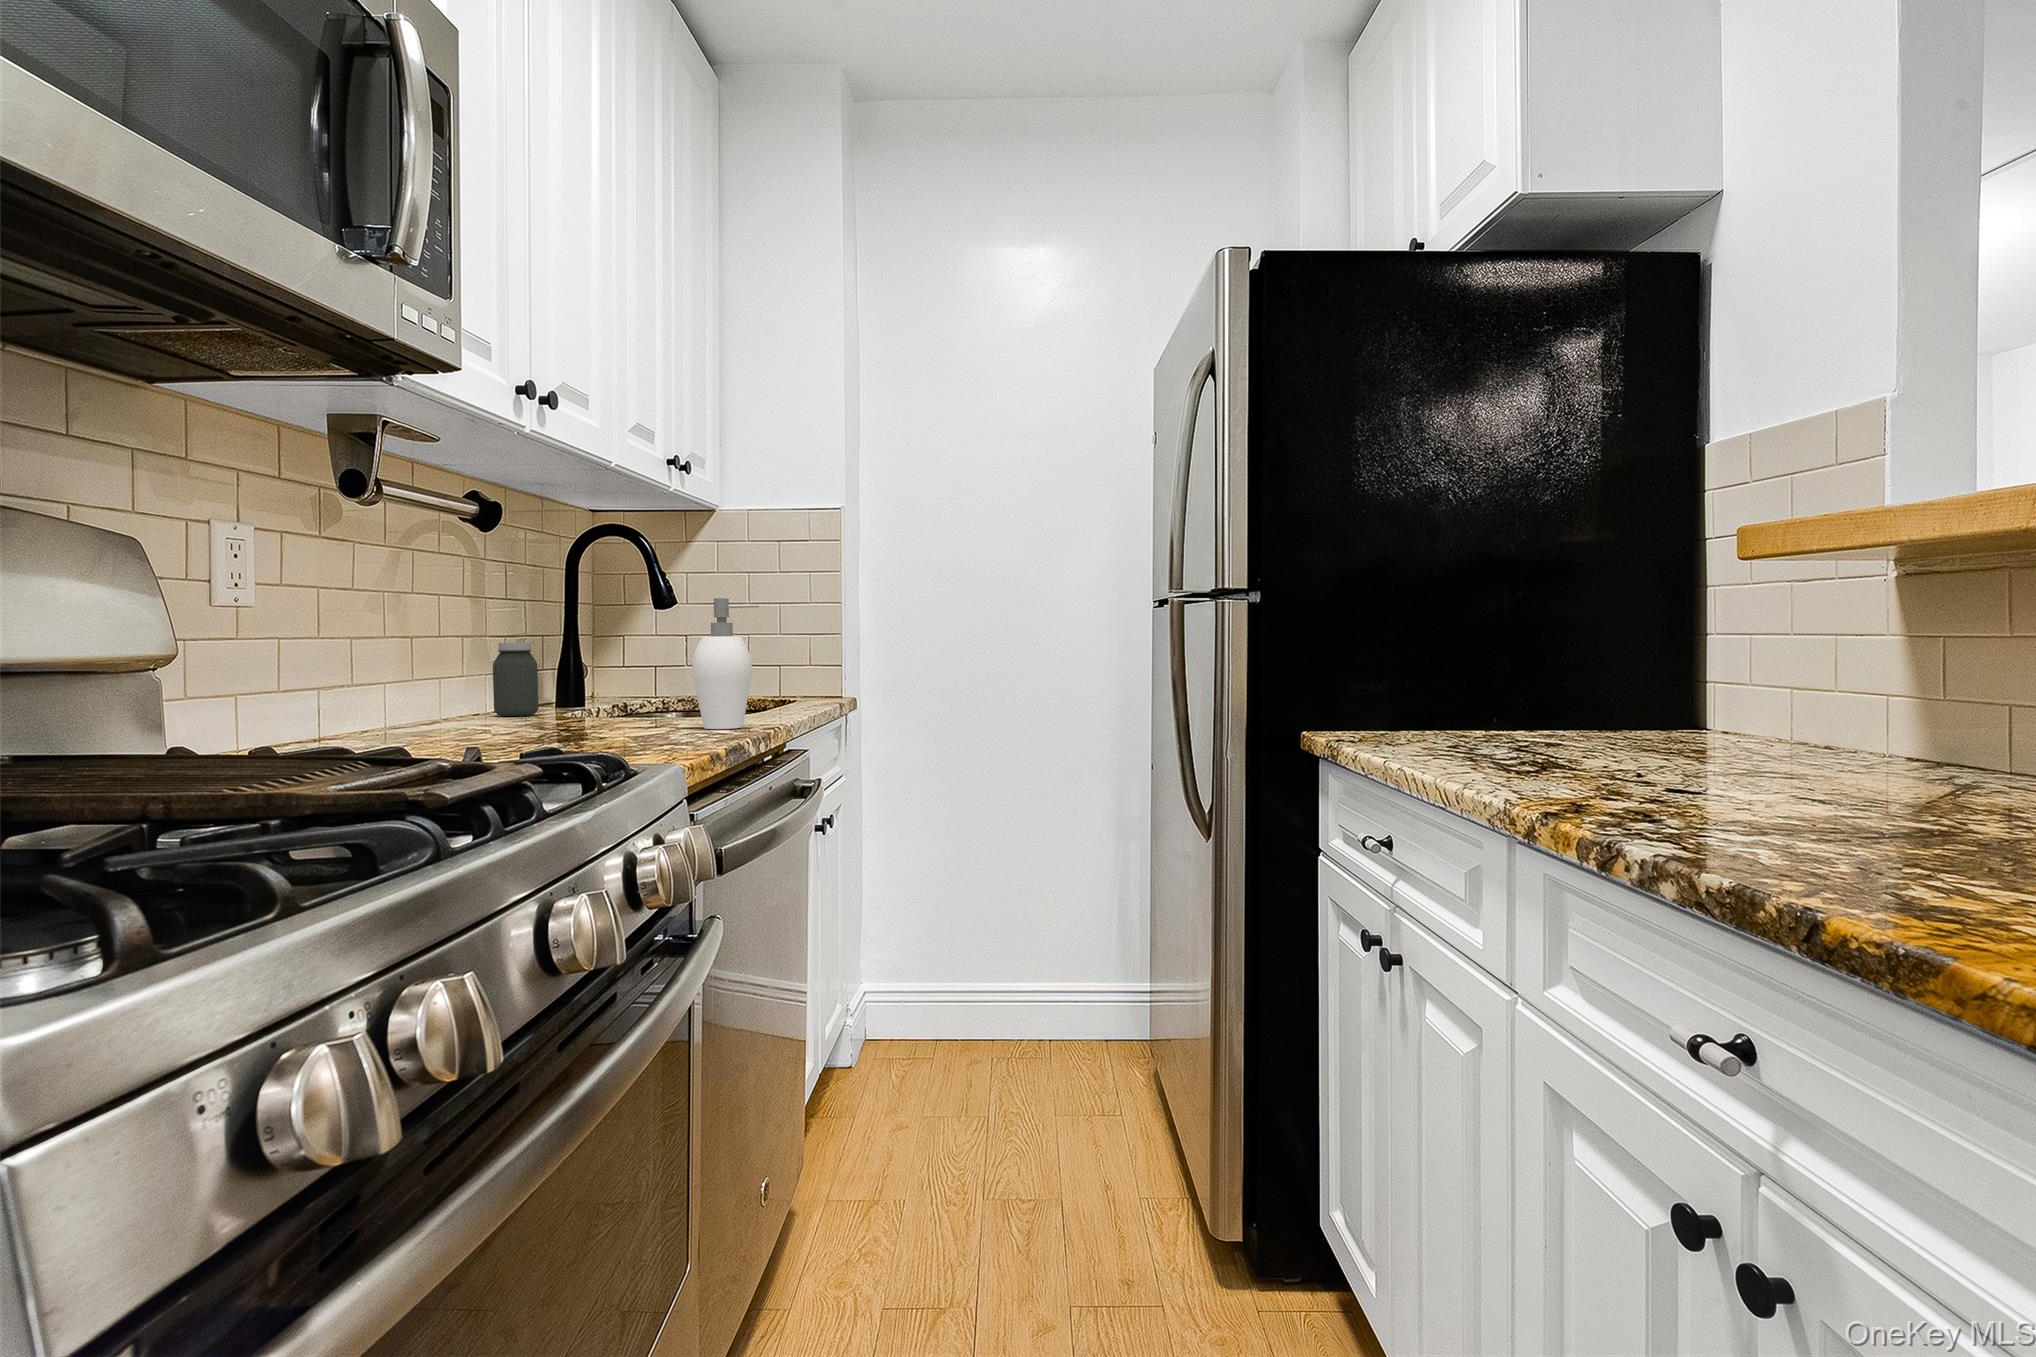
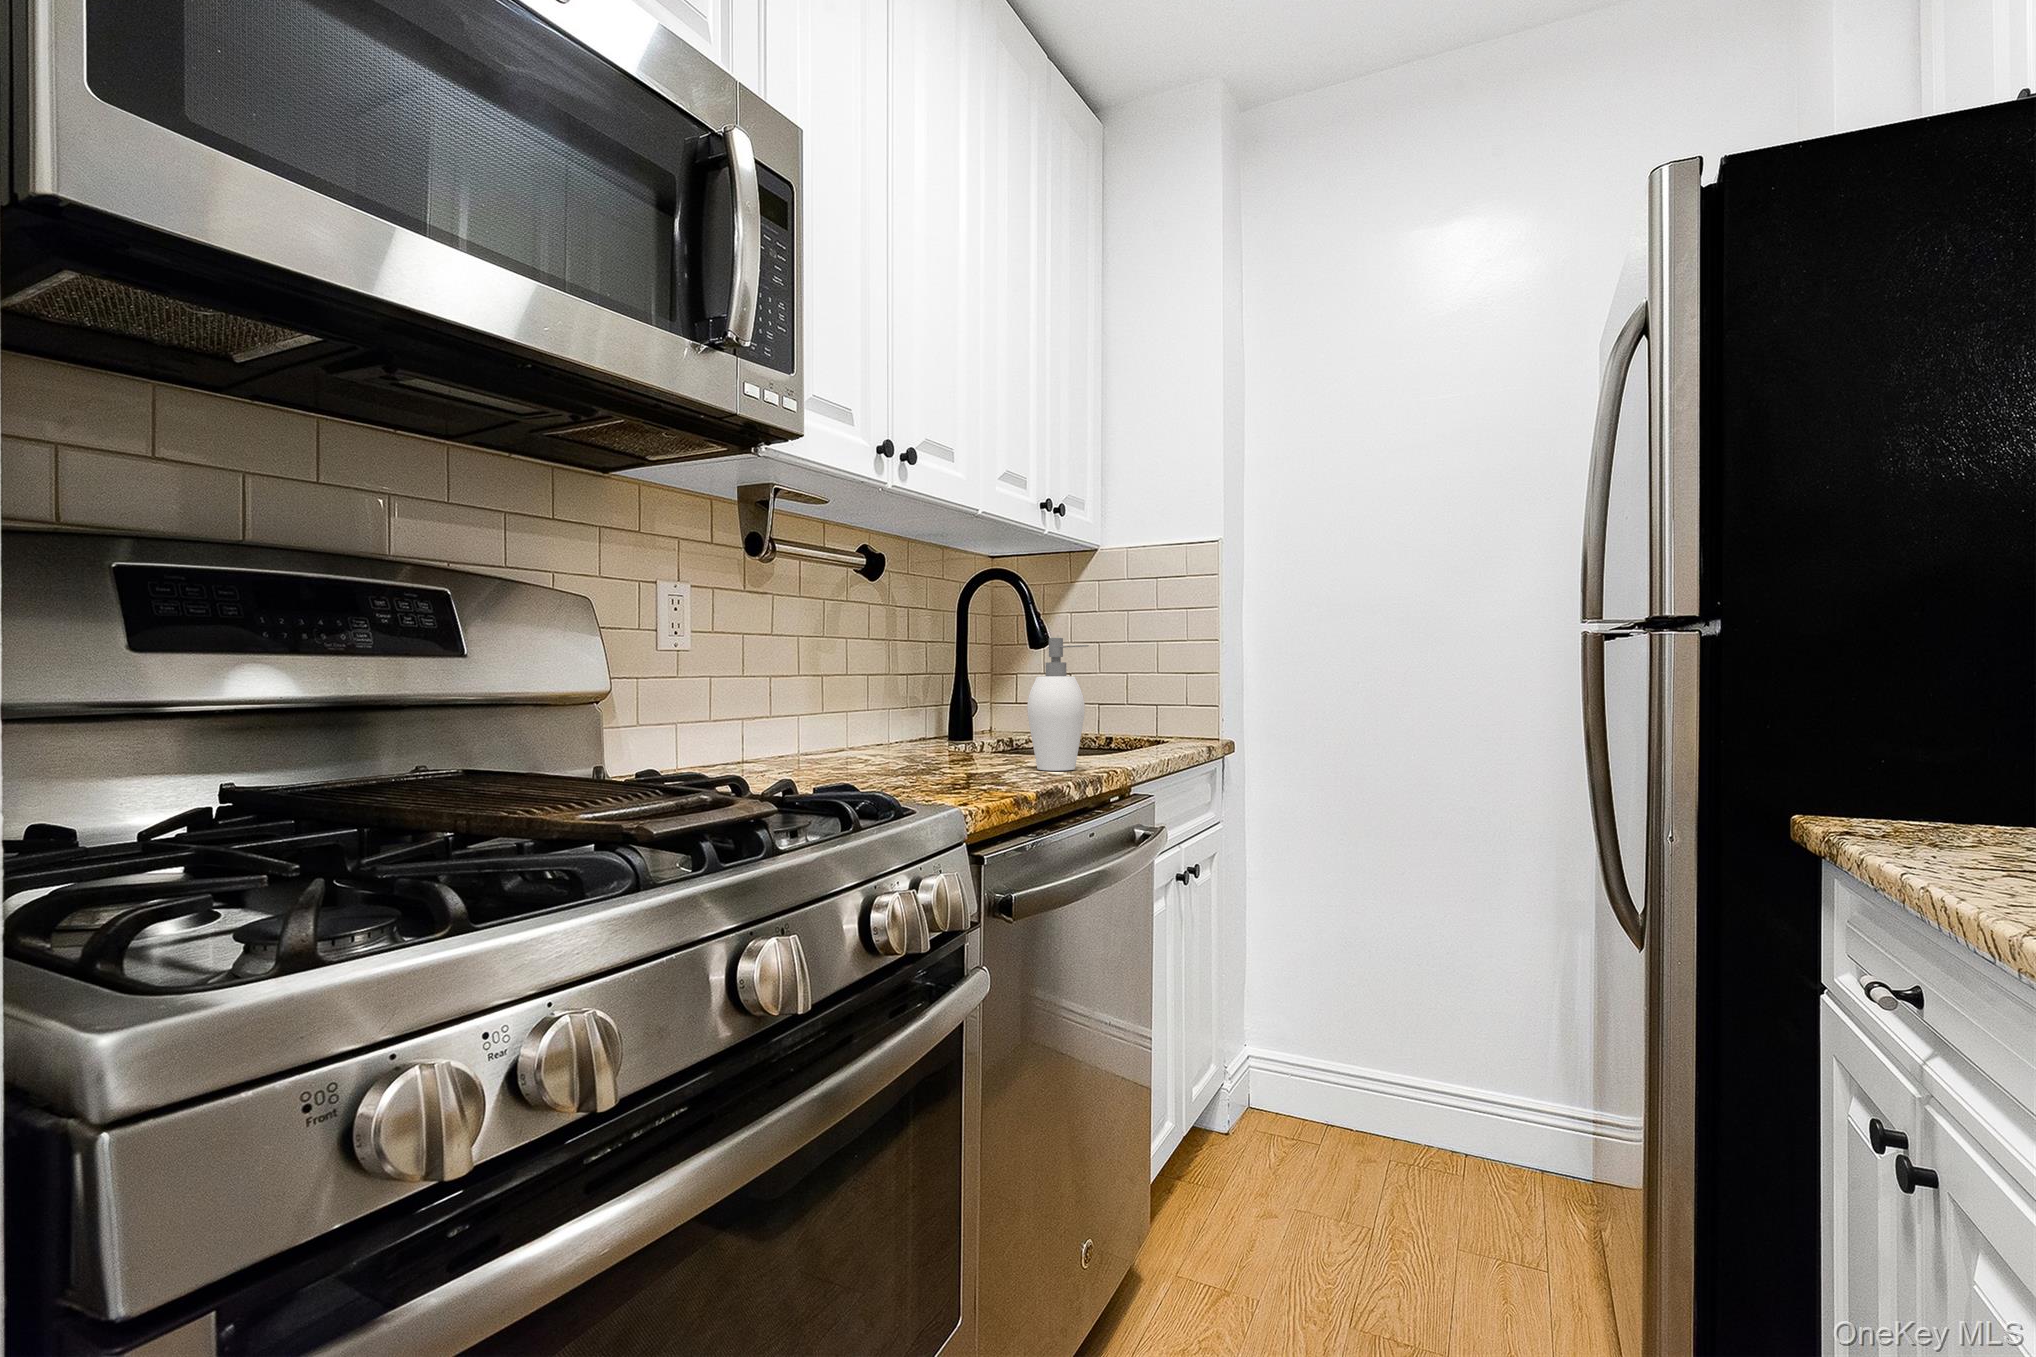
jar: present [493,642,538,716] -> none [886,680,923,747]

